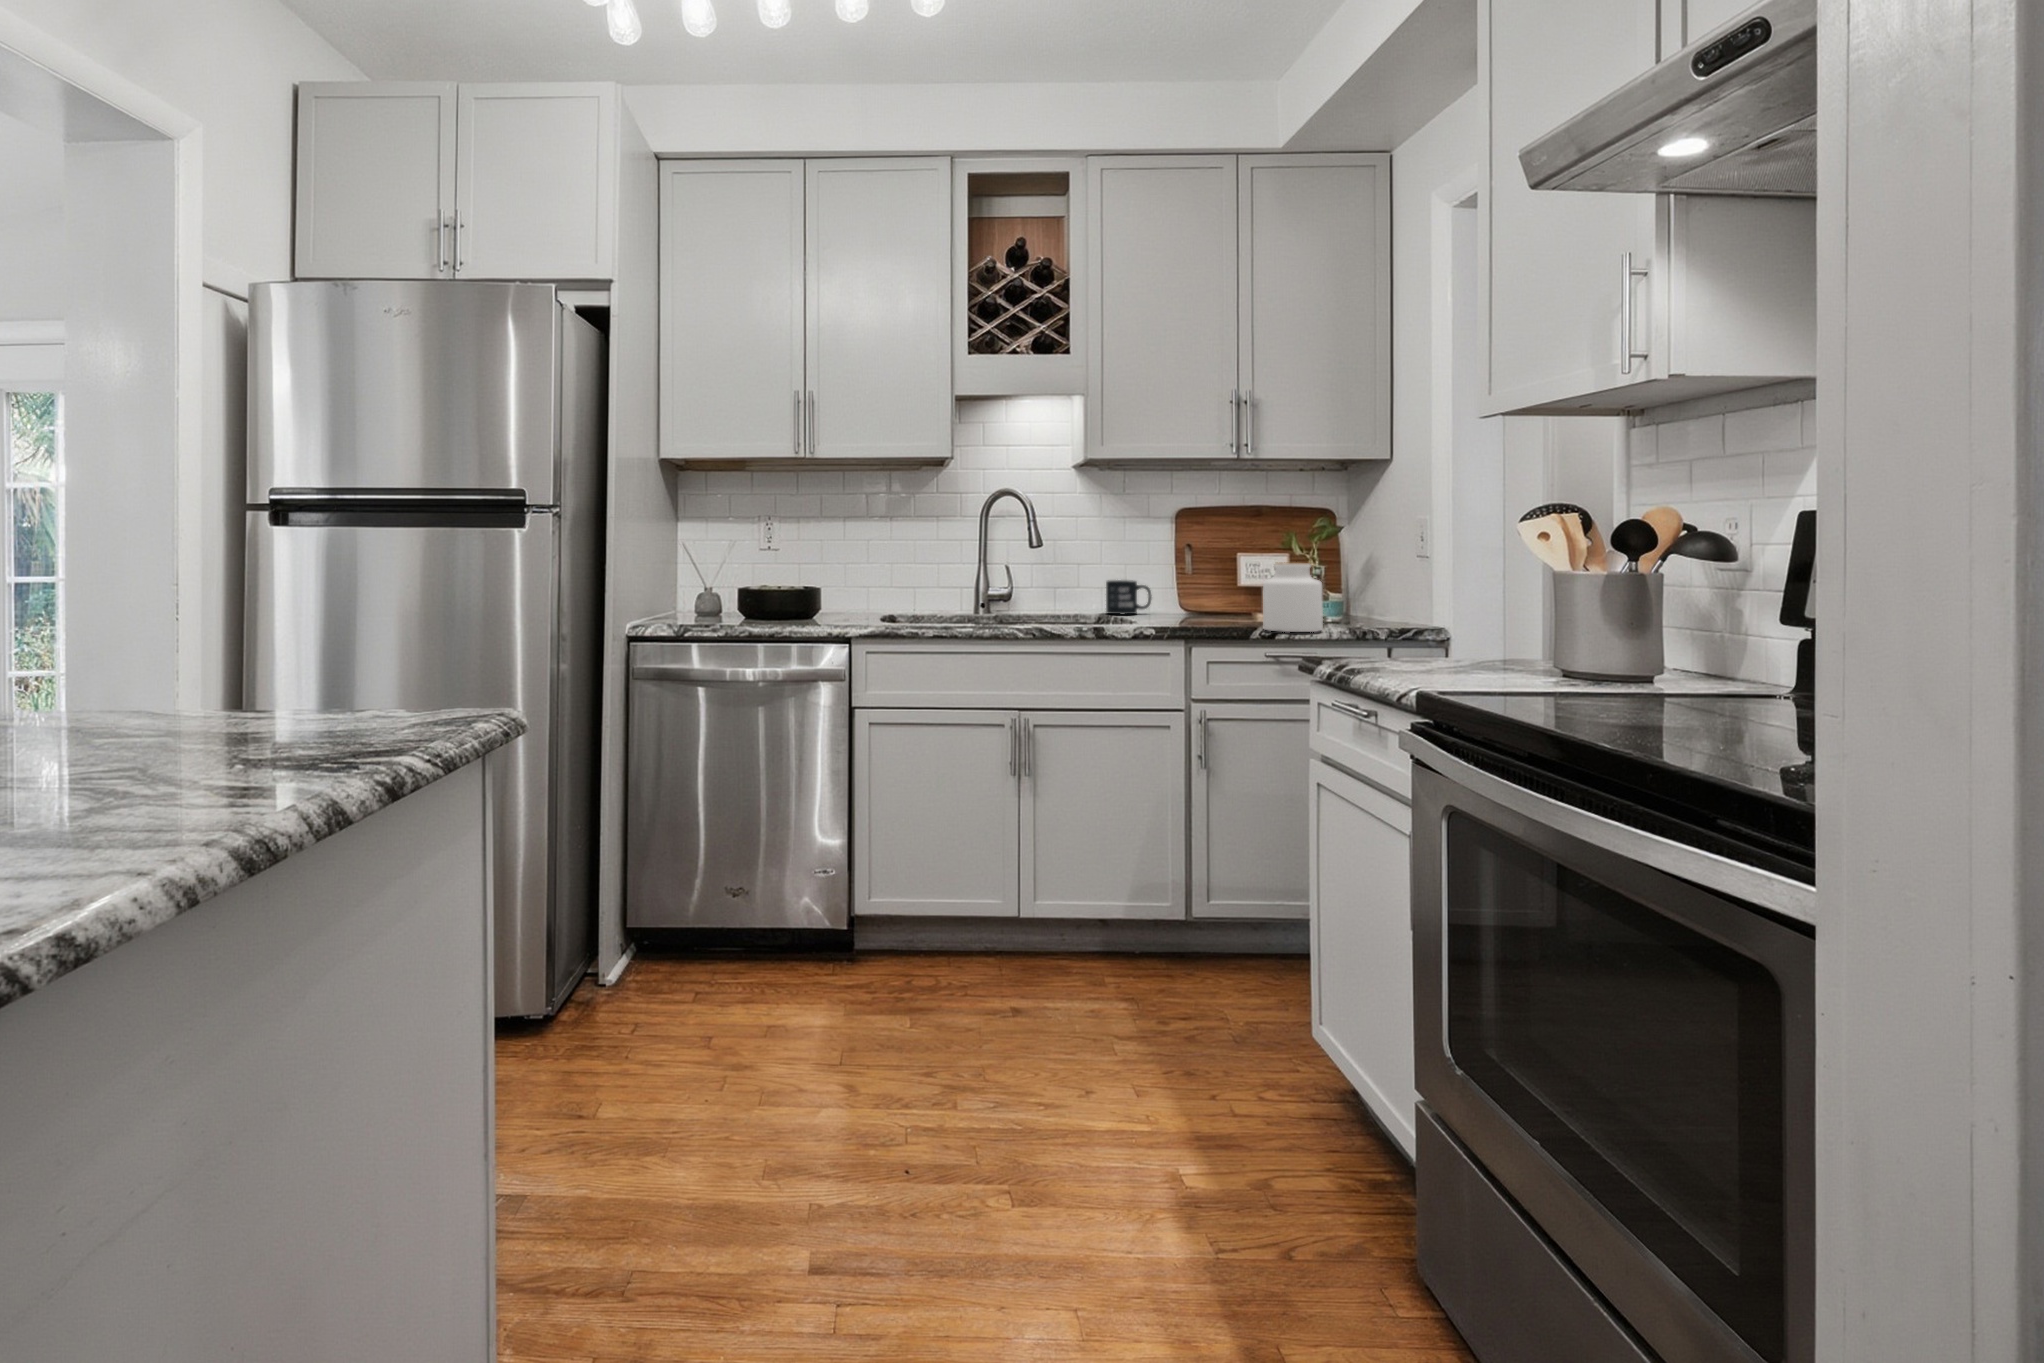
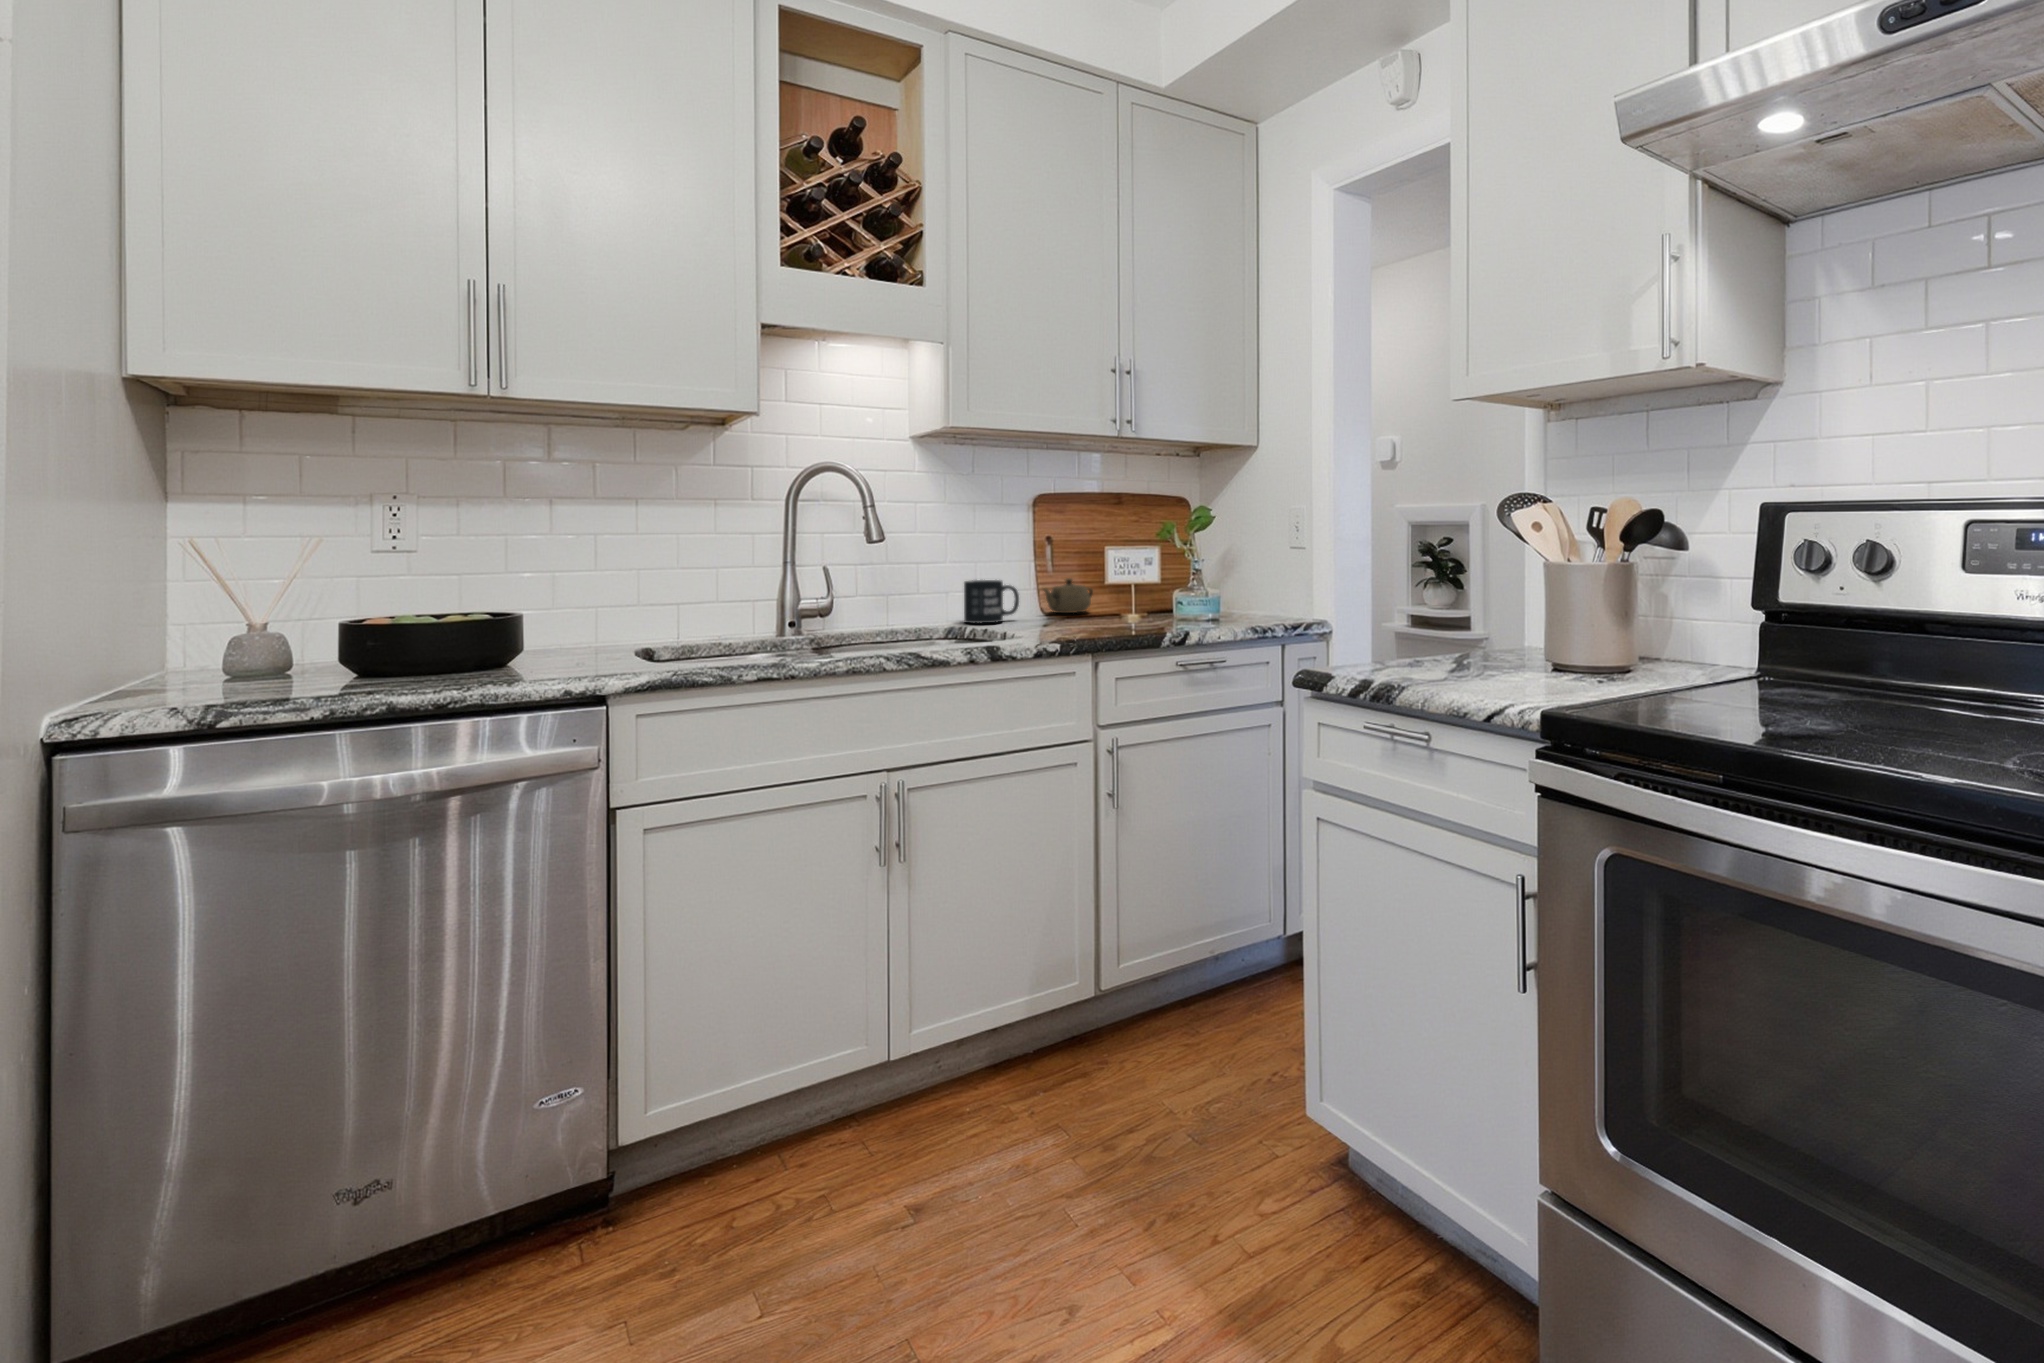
jar: present [1263,562,1323,632] -> none [1182,556,1247,637]
teapot: none [1175,582,1229,611] -> present [1043,578,1093,613]

